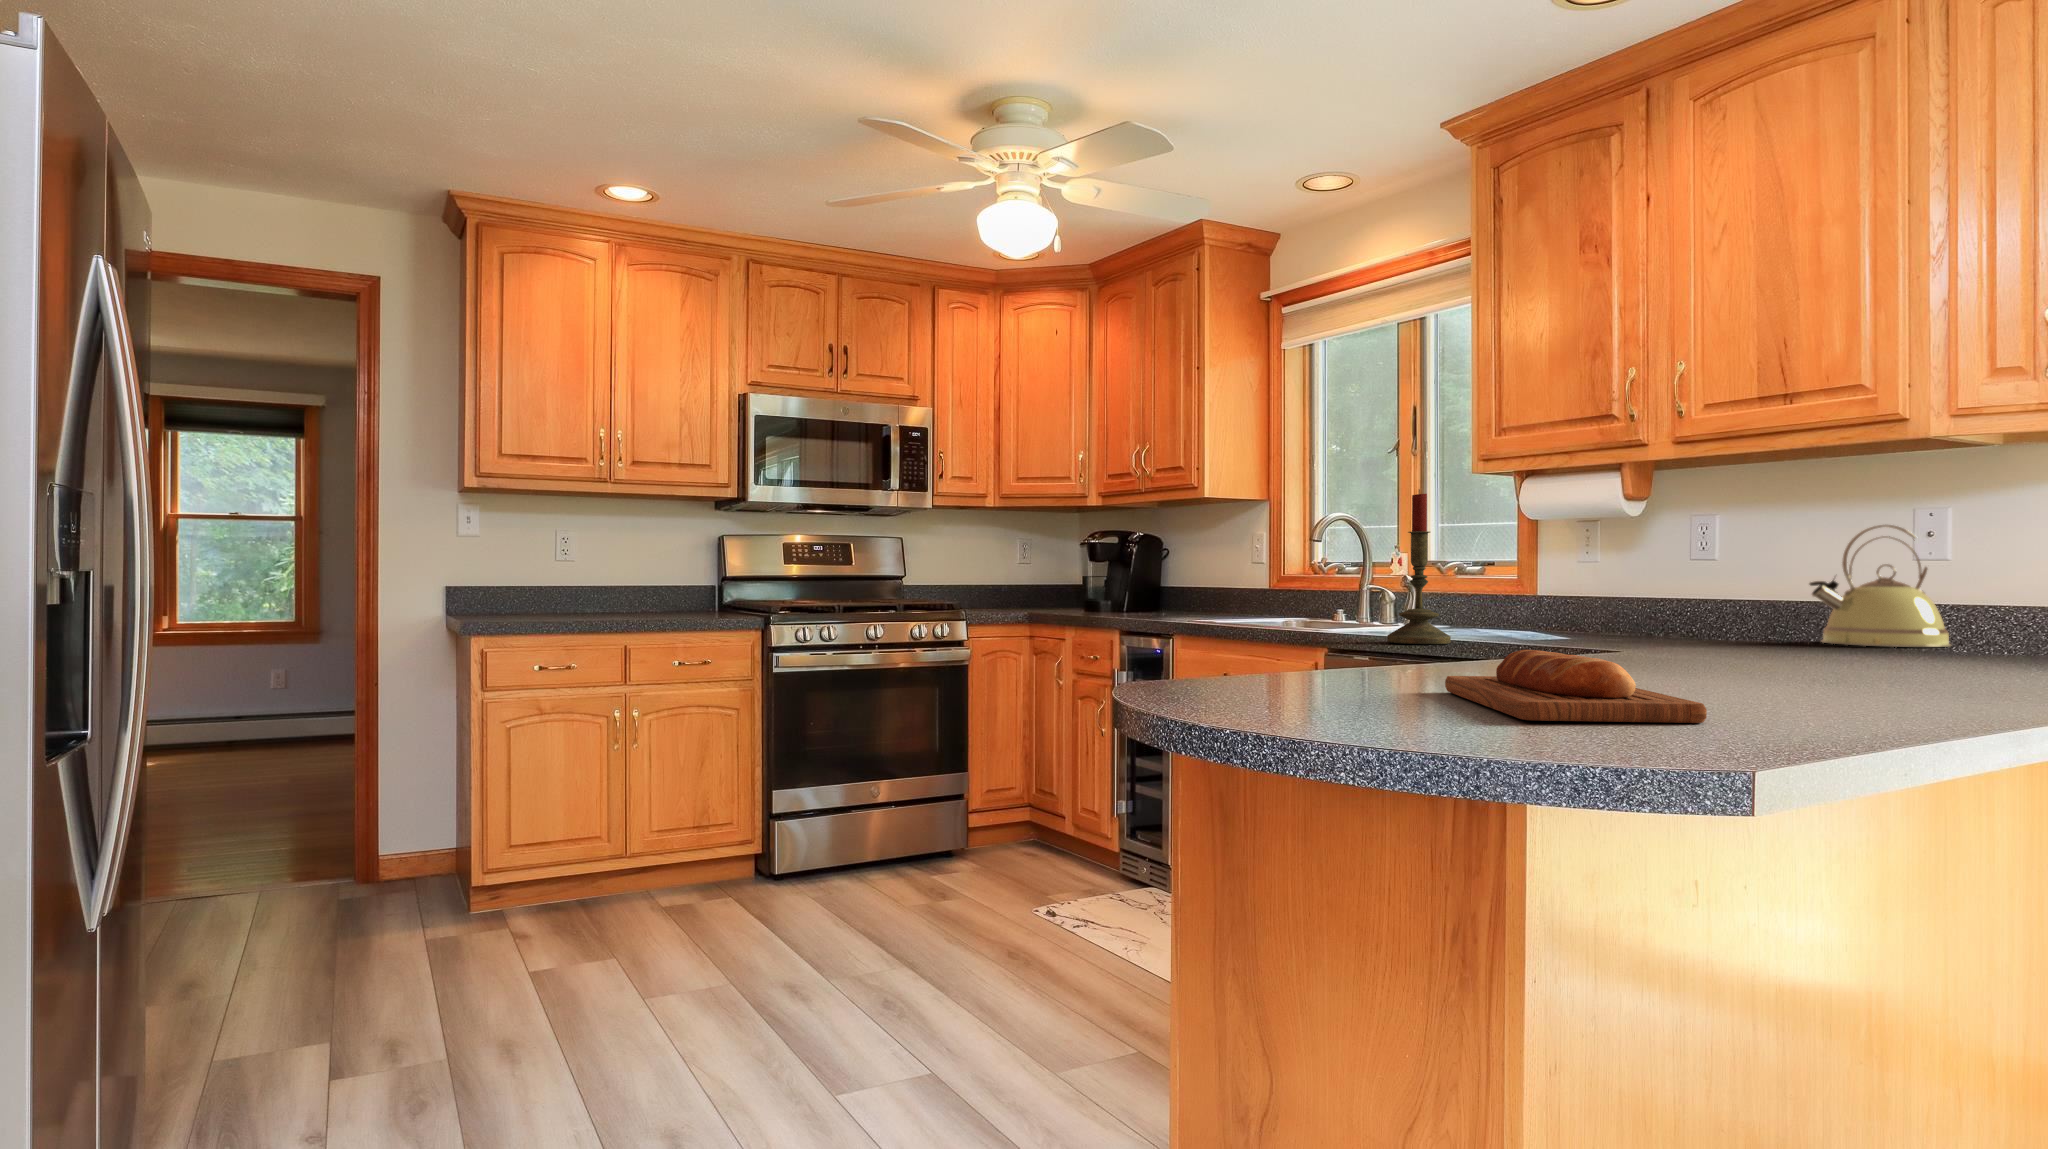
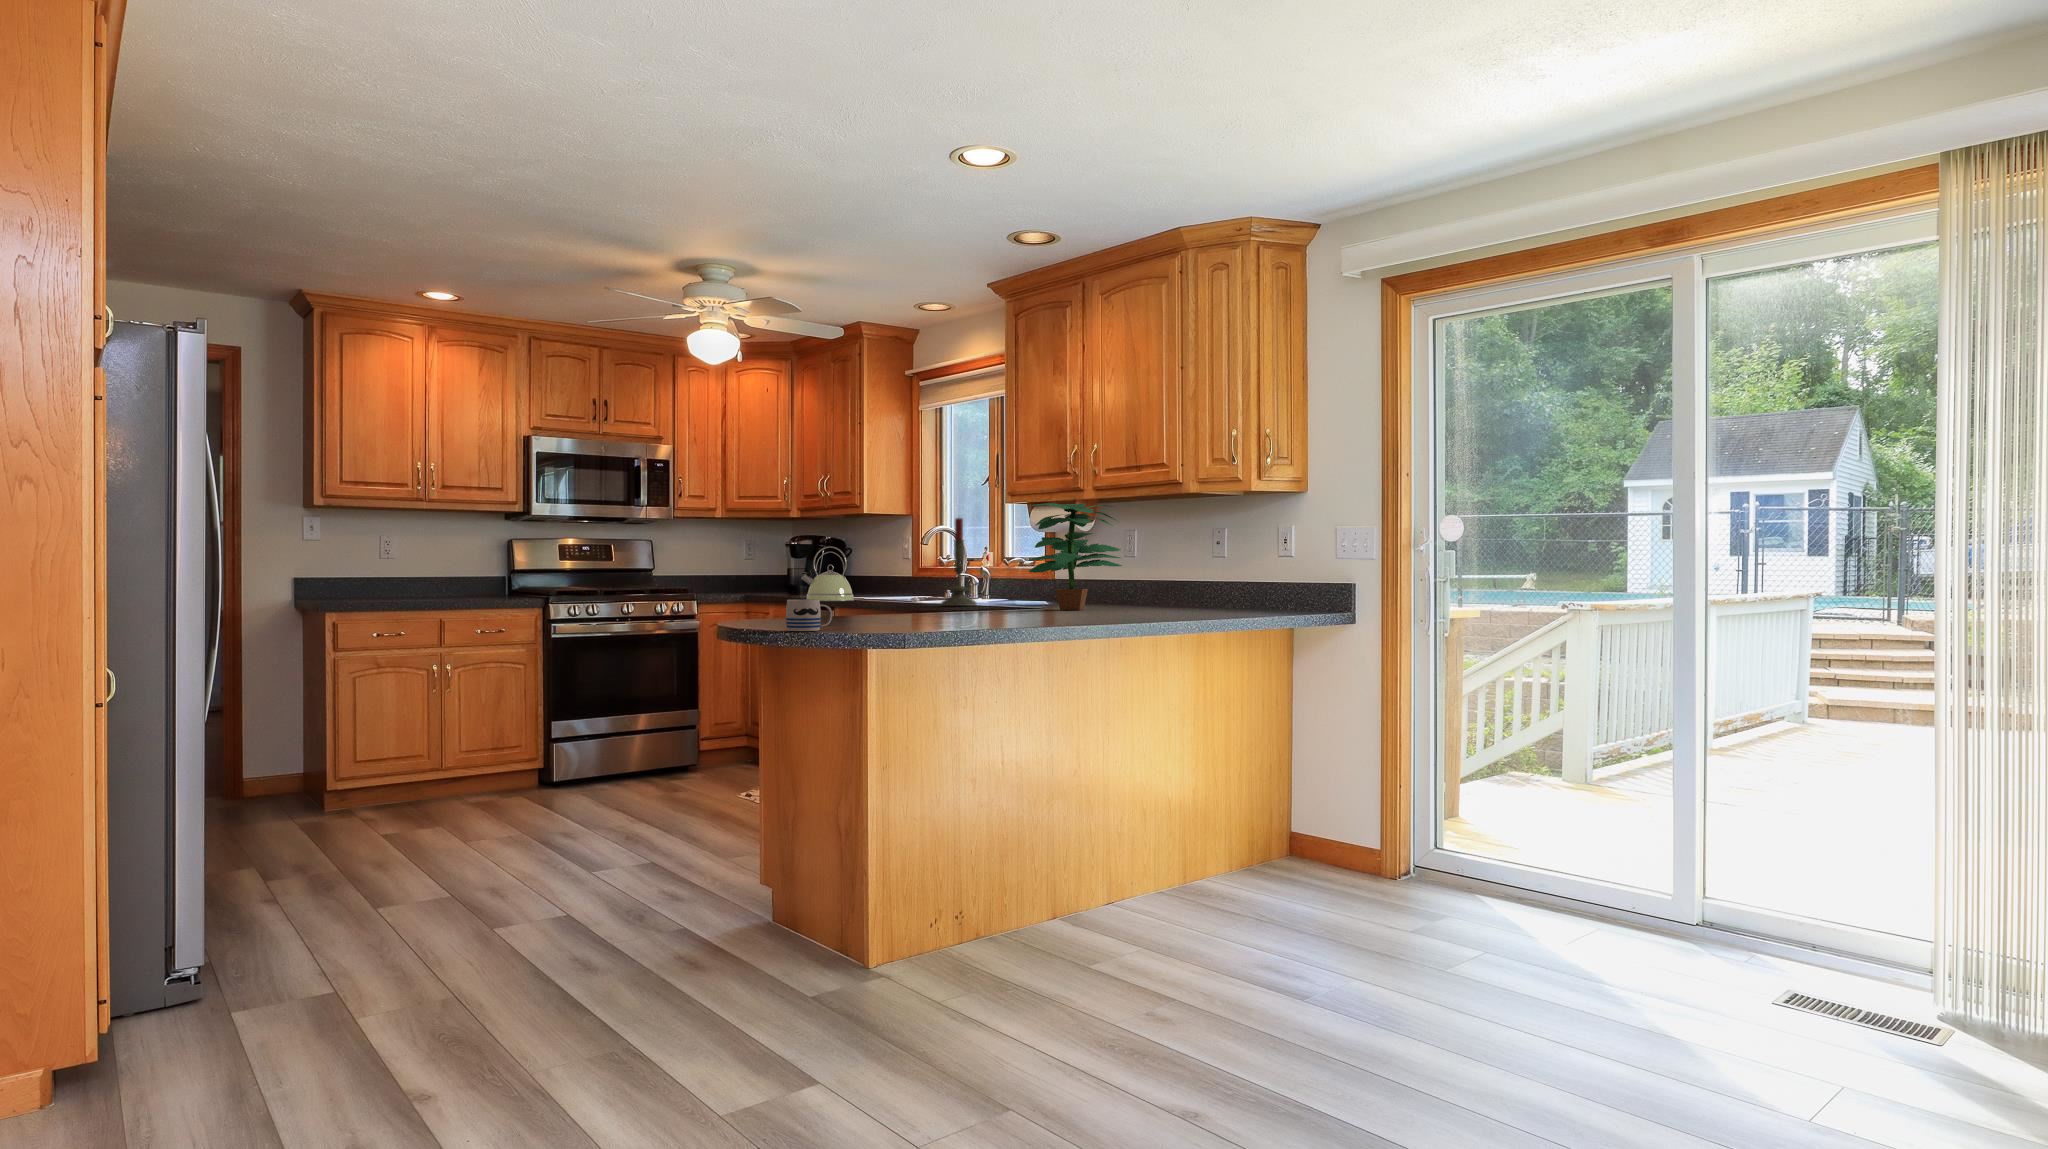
potted plant: none [1598,460,1796,660] -> present [1029,503,1122,610]
kettle: present [1810,525,1950,647] -> present [800,546,854,601]
bread loaf: present [1445,650,1707,723] -> none [900,600,976,627]
mug: none [1257,652,1359,728] -> present [786,599,832,631]

